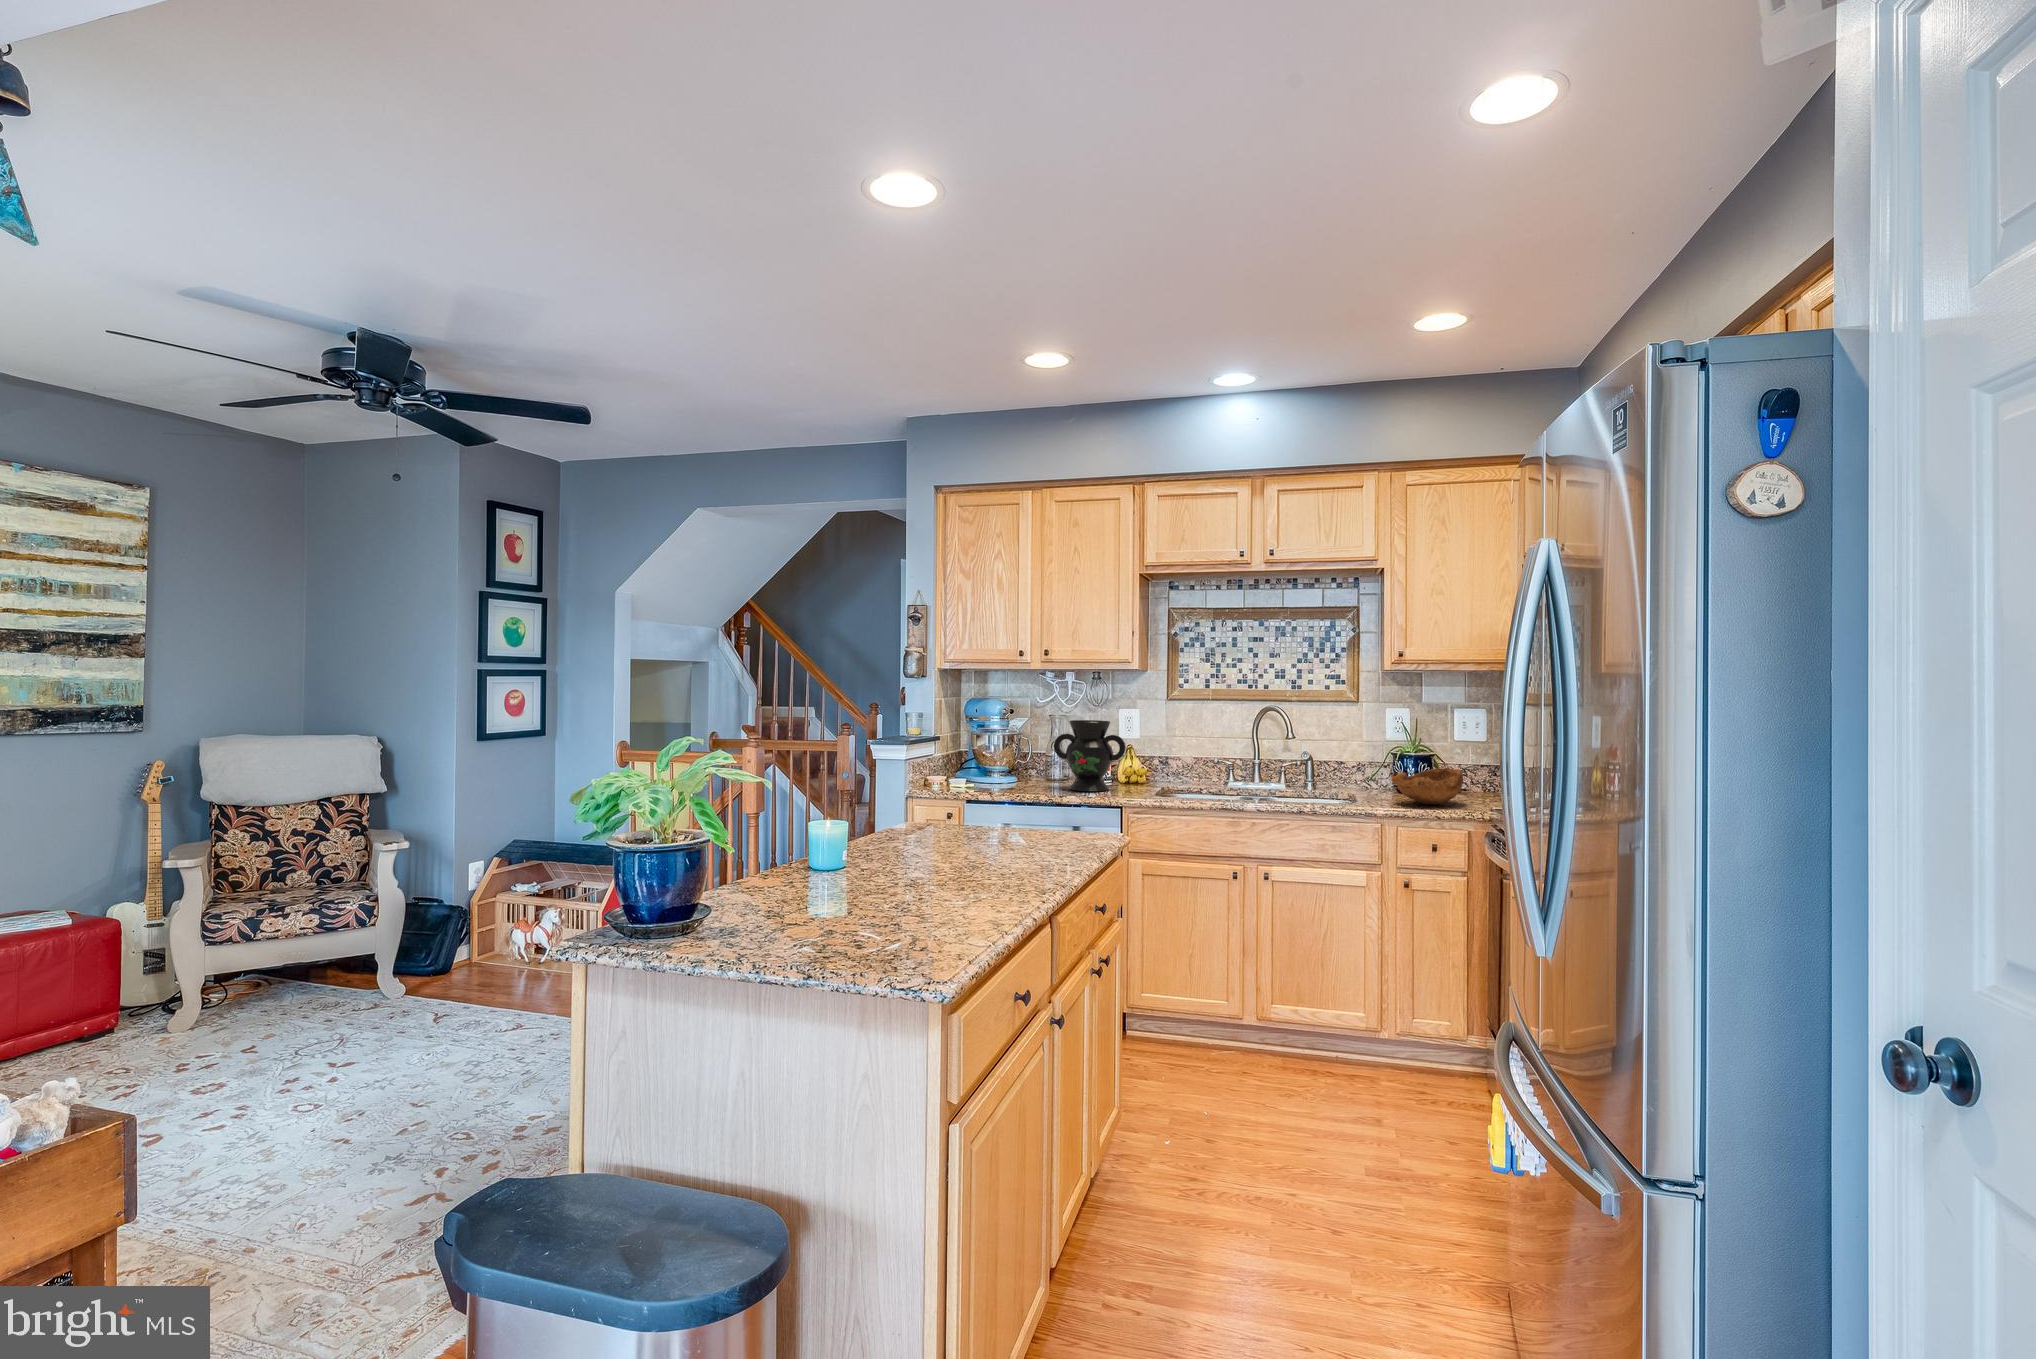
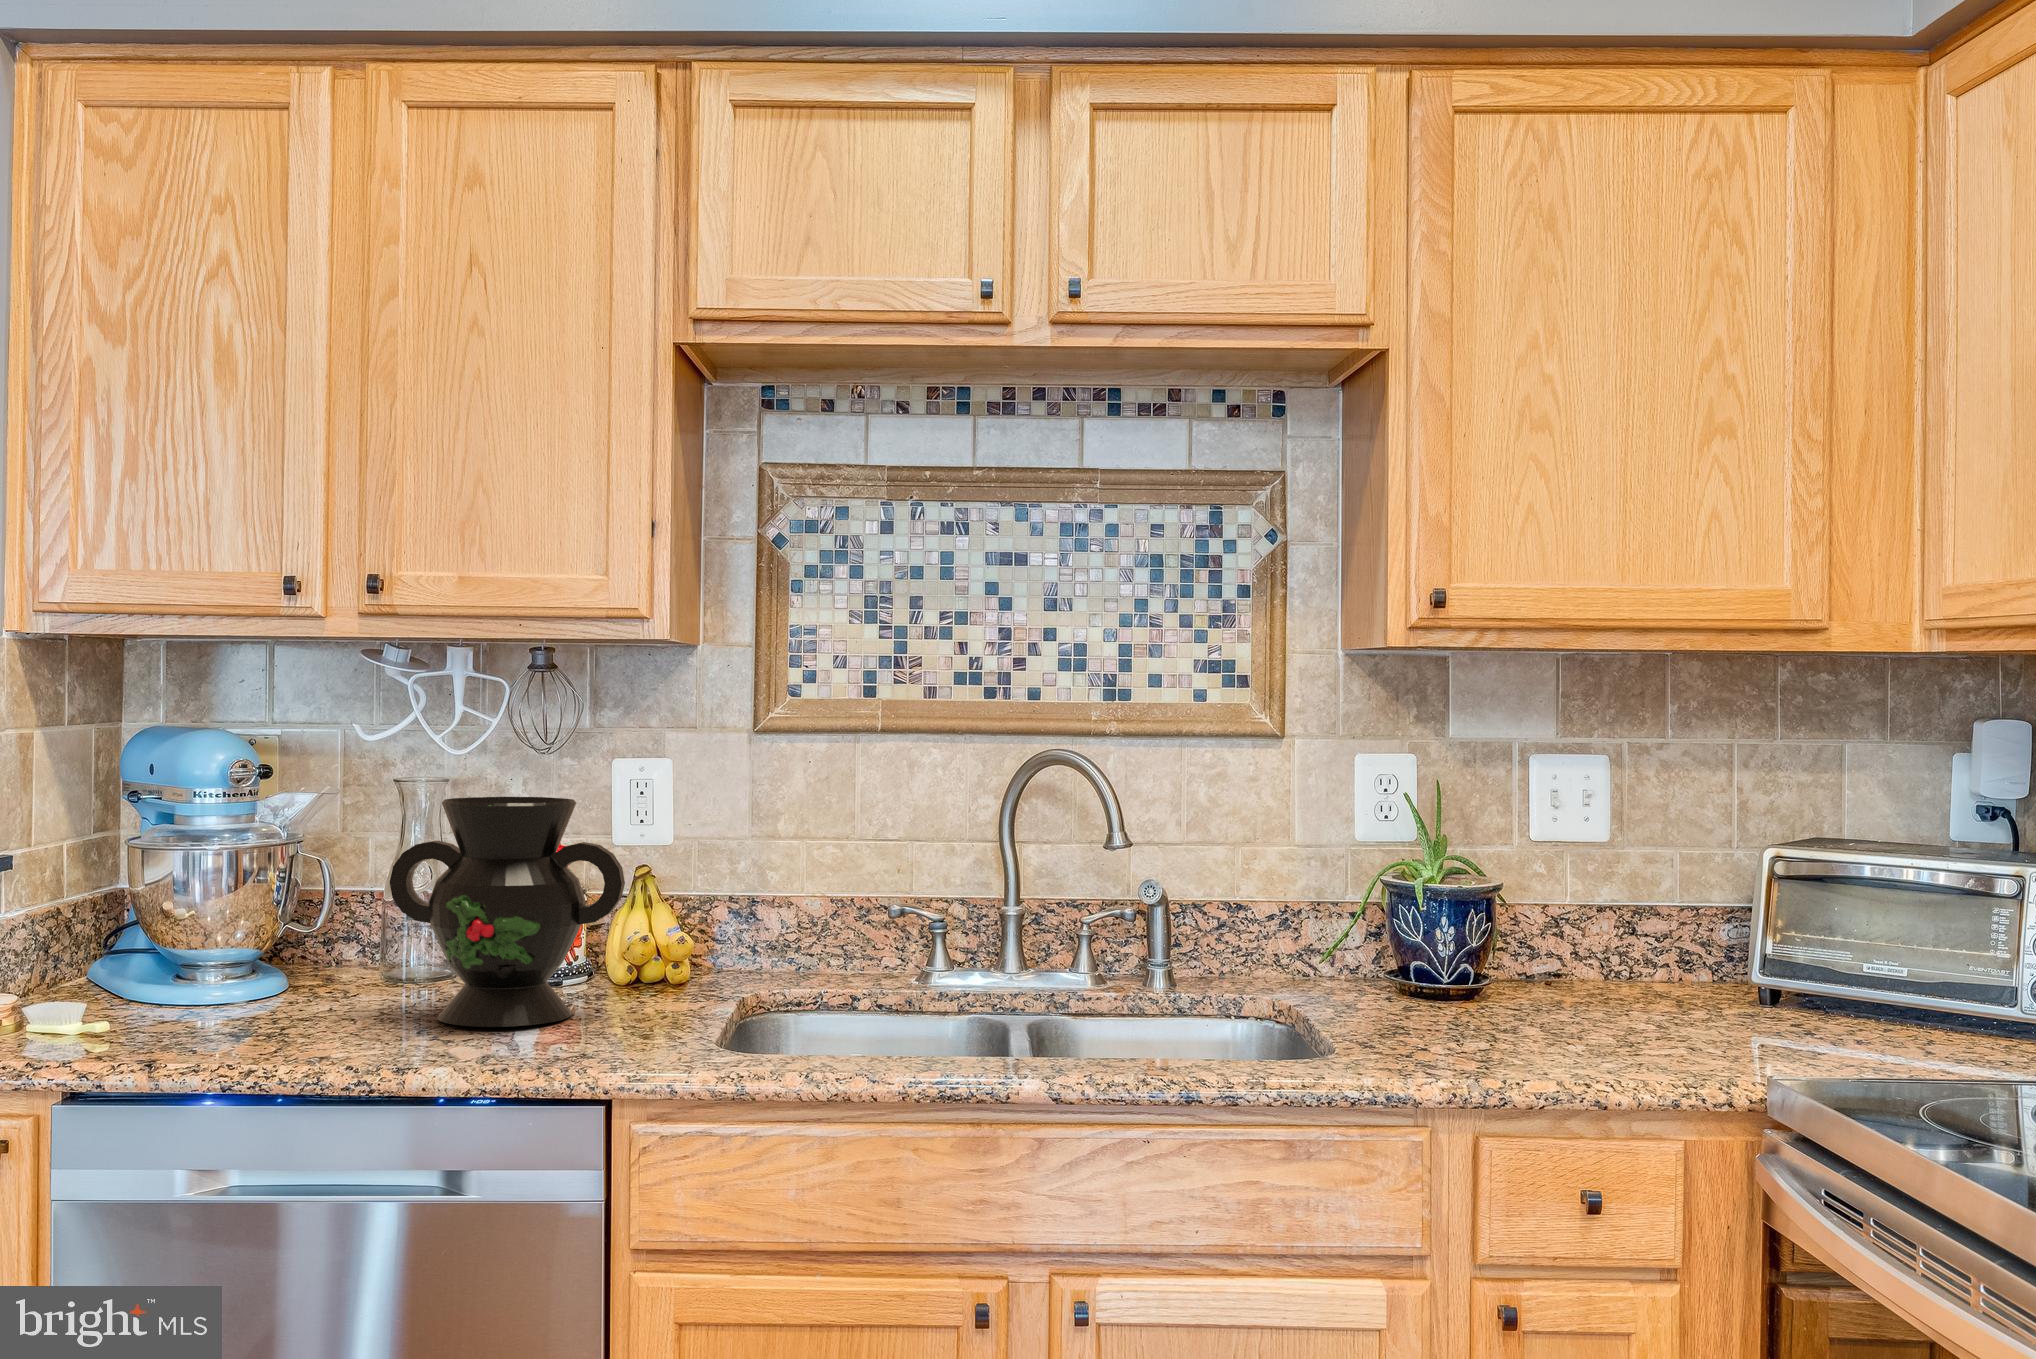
wooden bowl: present [1392,768,1463,804] -> none [1404,922,1595,1030]

